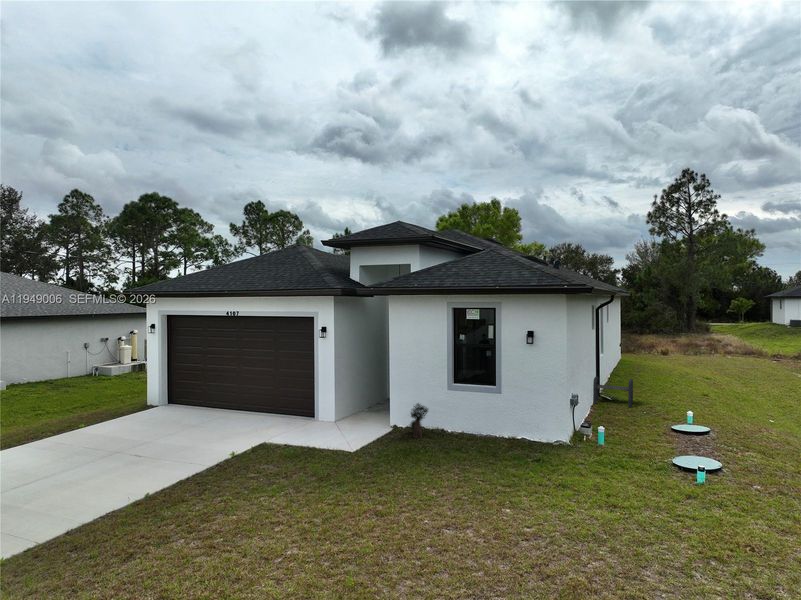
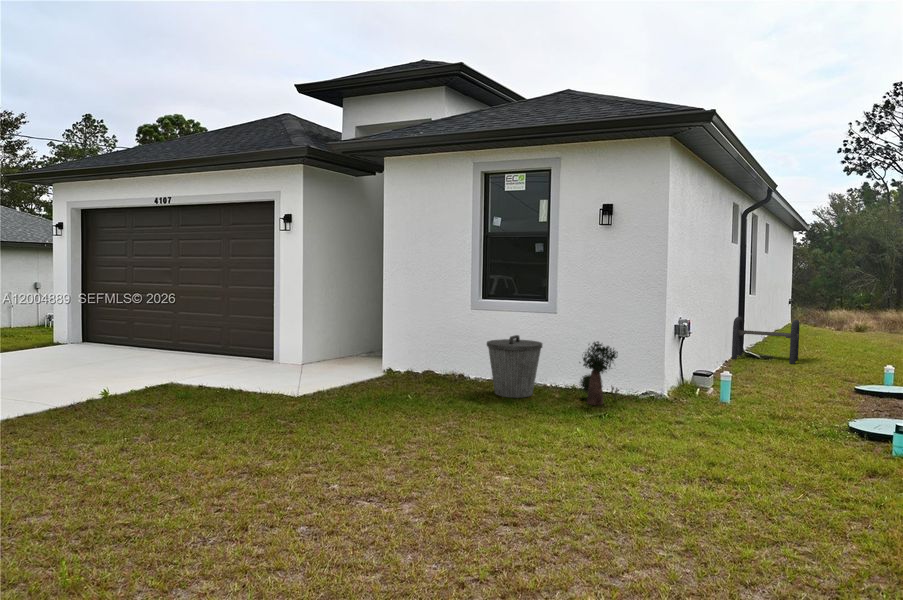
potted plant: present [410,403,430,438] -> present [579,341,619,405]
trash can: none [462,408,495,447] -> present [487,335,542,398]

